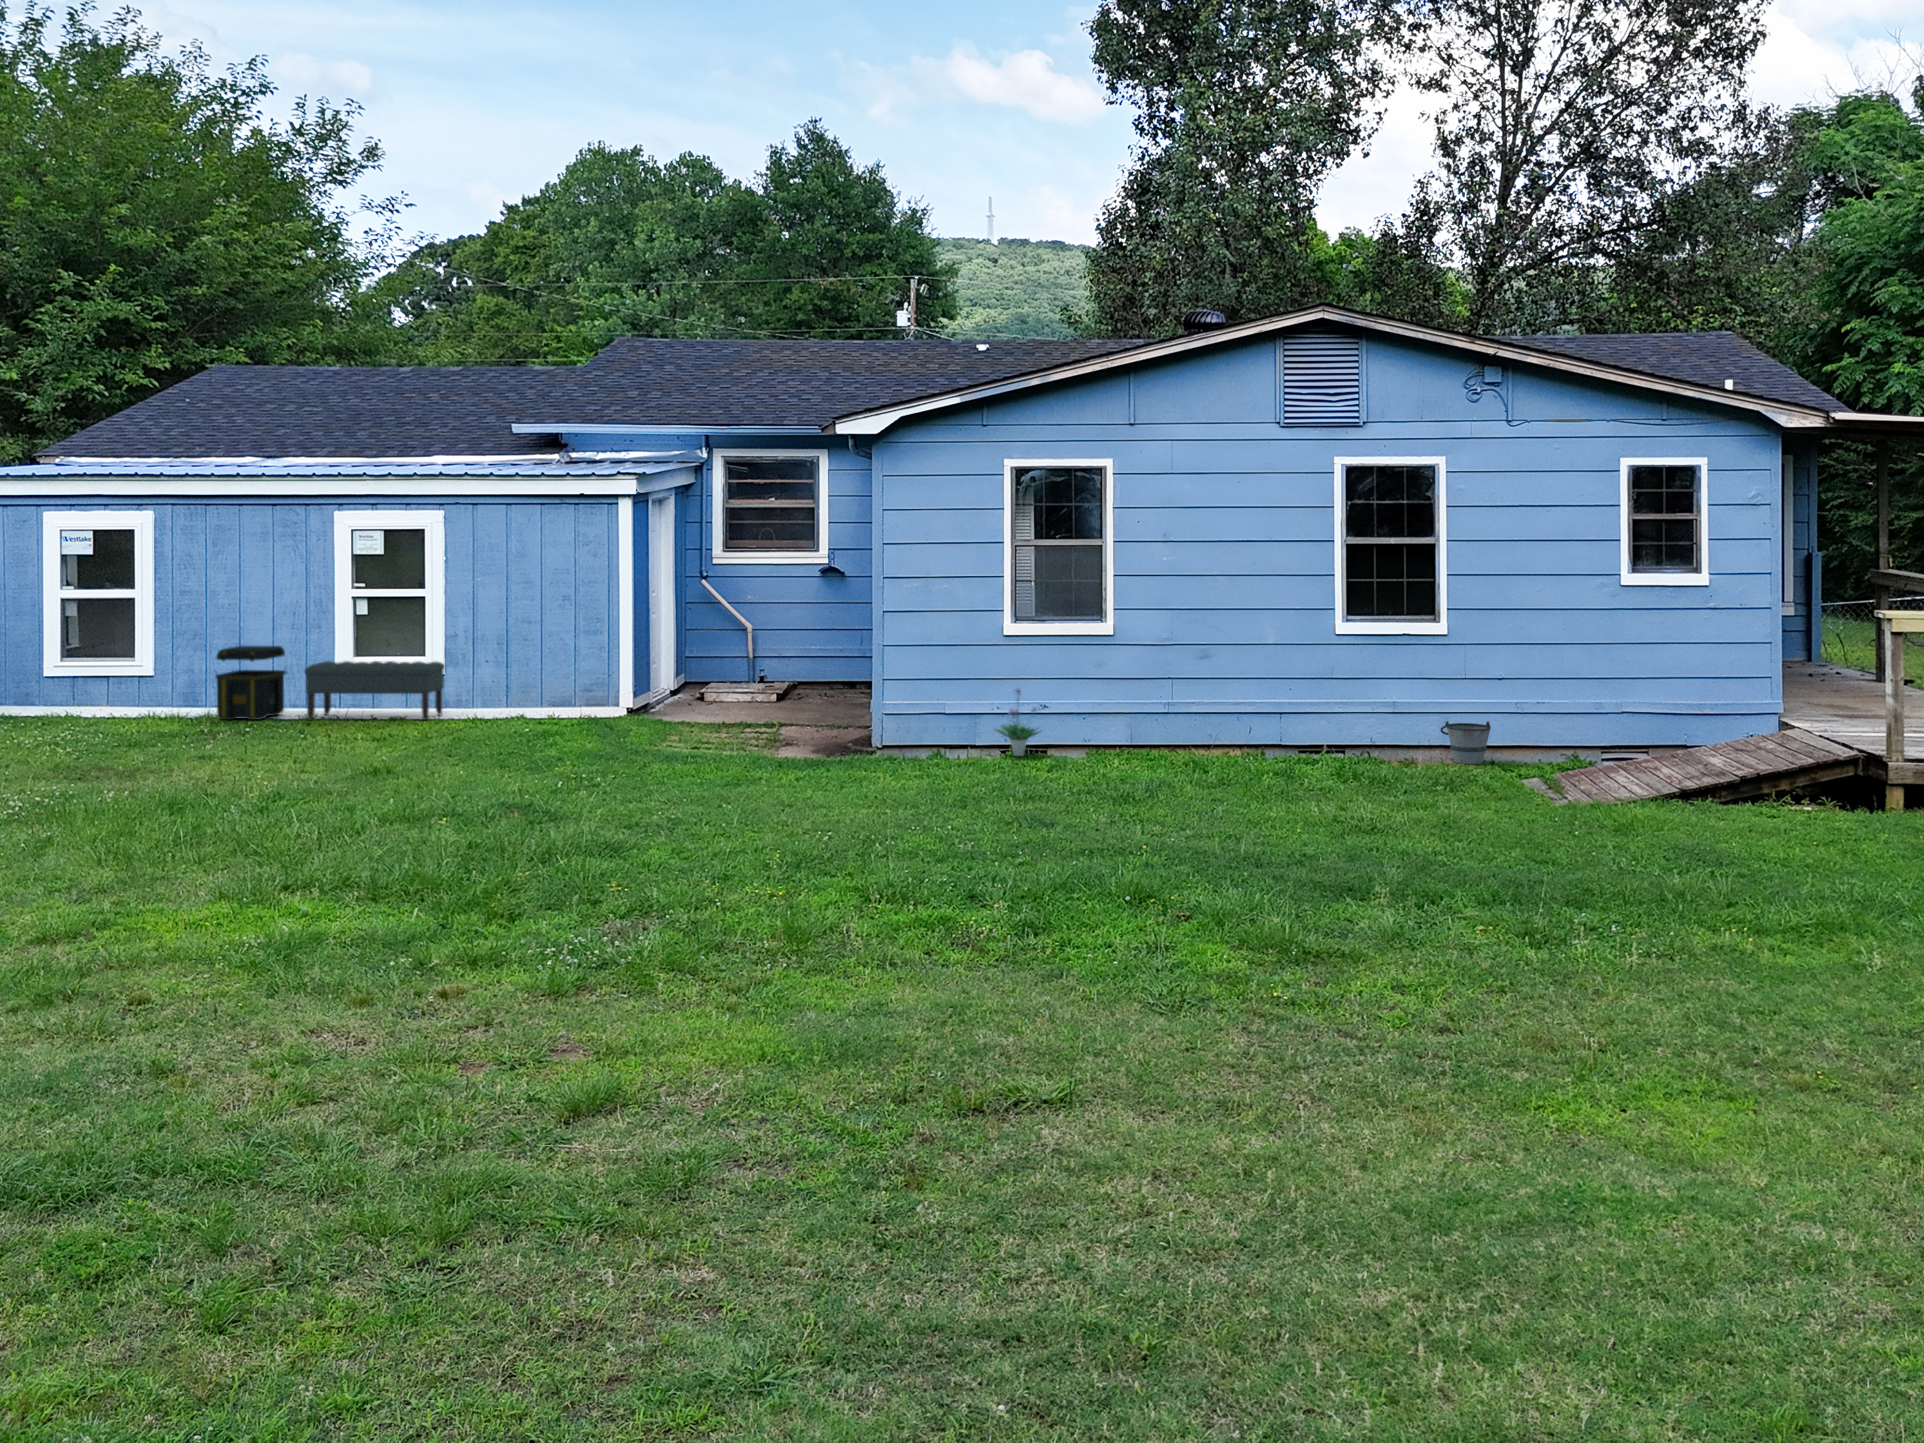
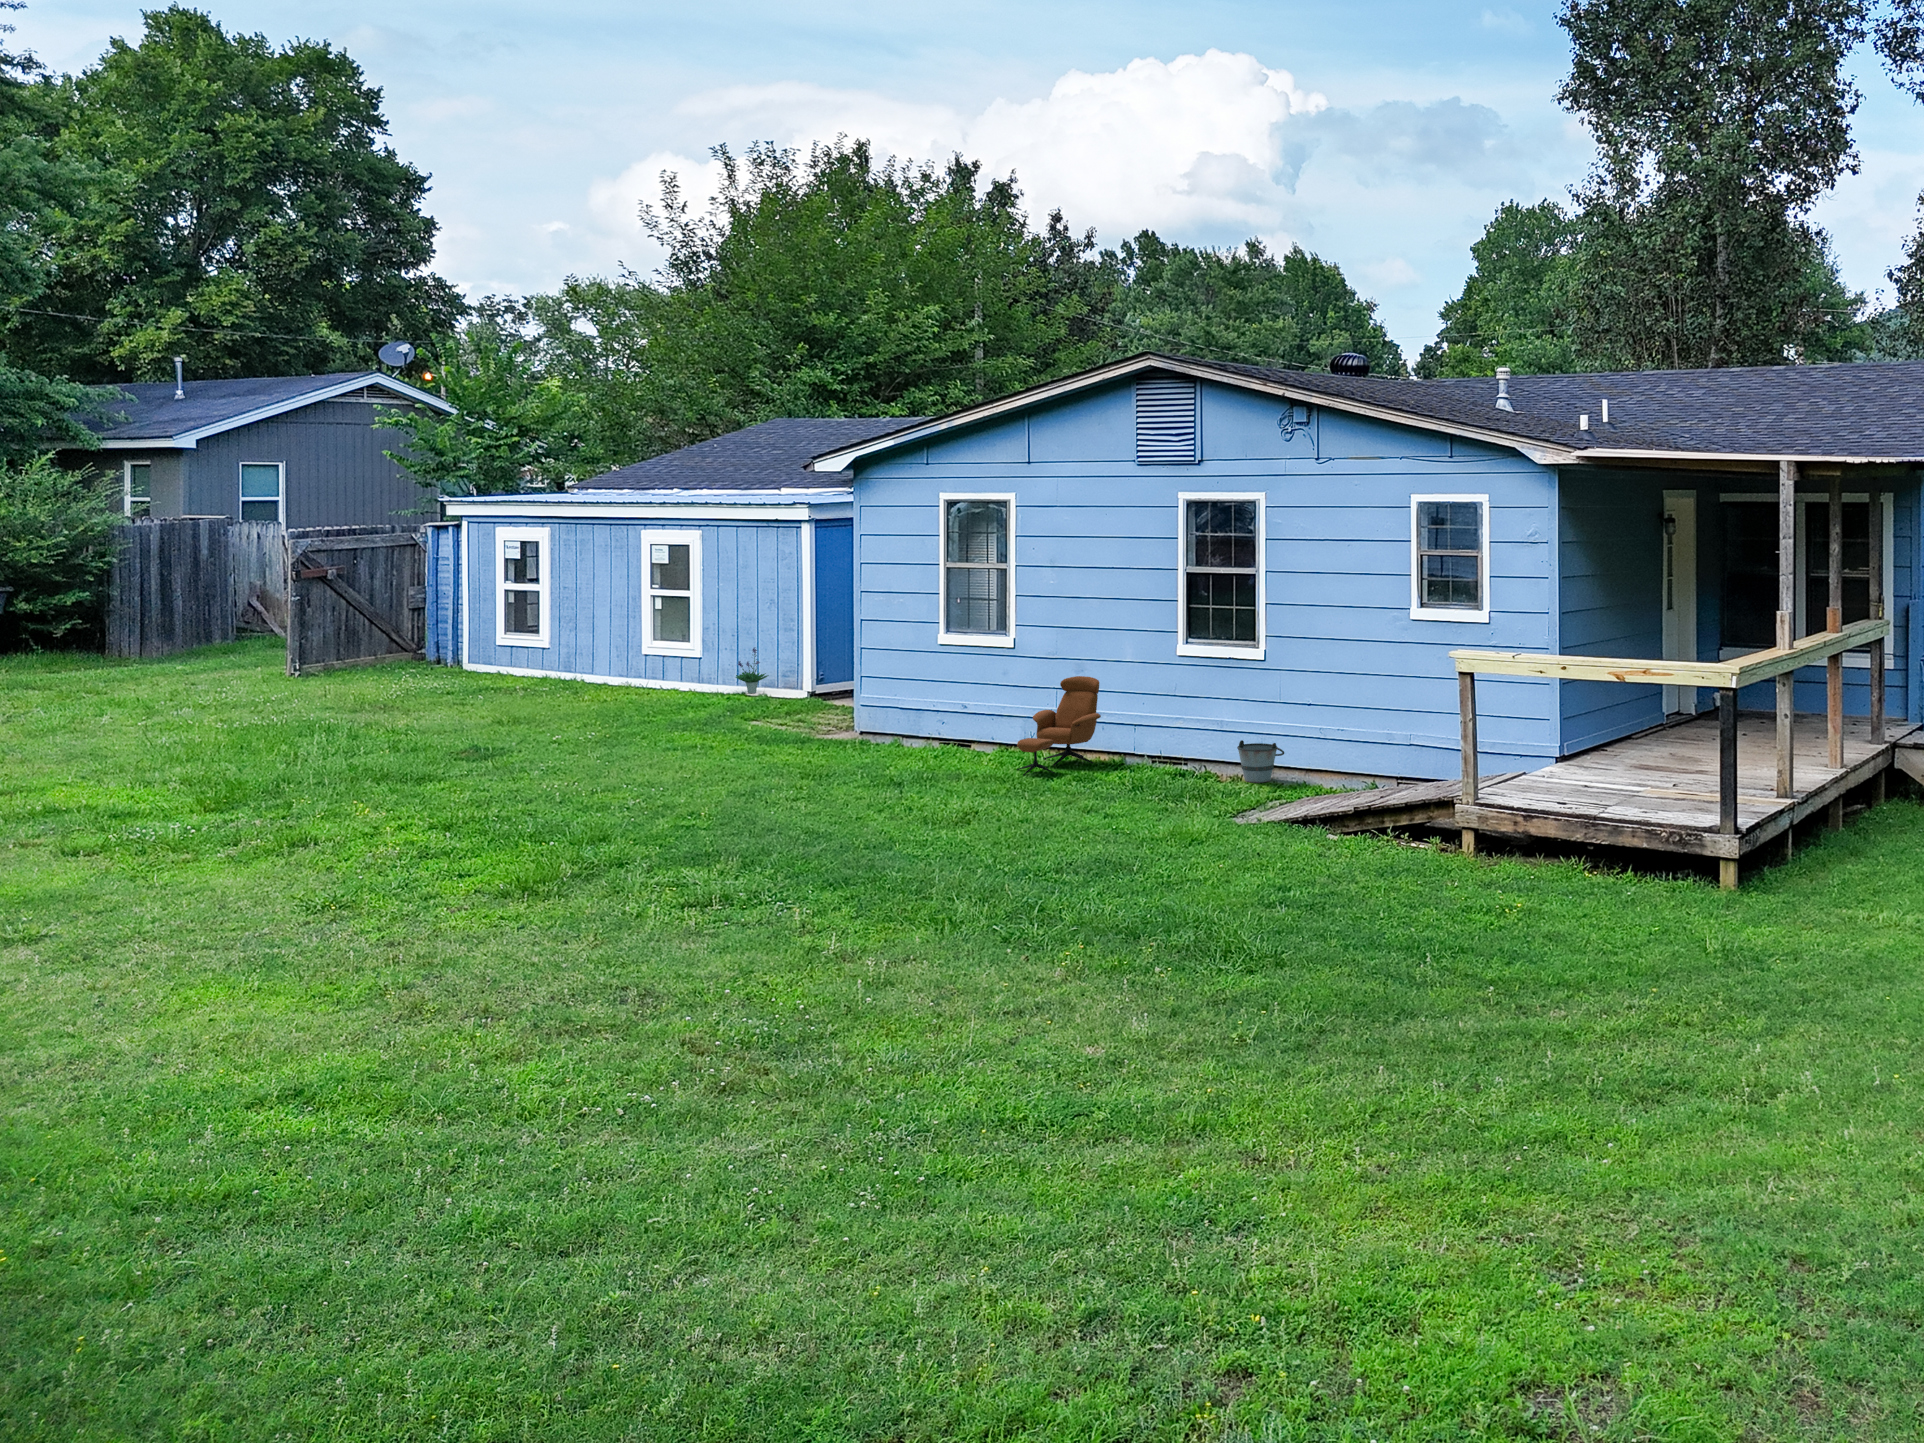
toolbox: present [216,646,286,720] -> none [559,628,610,683]
bench: present [305,661,445,721] -> none [605,642,698,690]
lounge chair: none [1185,664,1264,776] -> present [1017,676,1101,775]
potted plant: present [993,688,1039,756] -> present [736,647,769,693]

